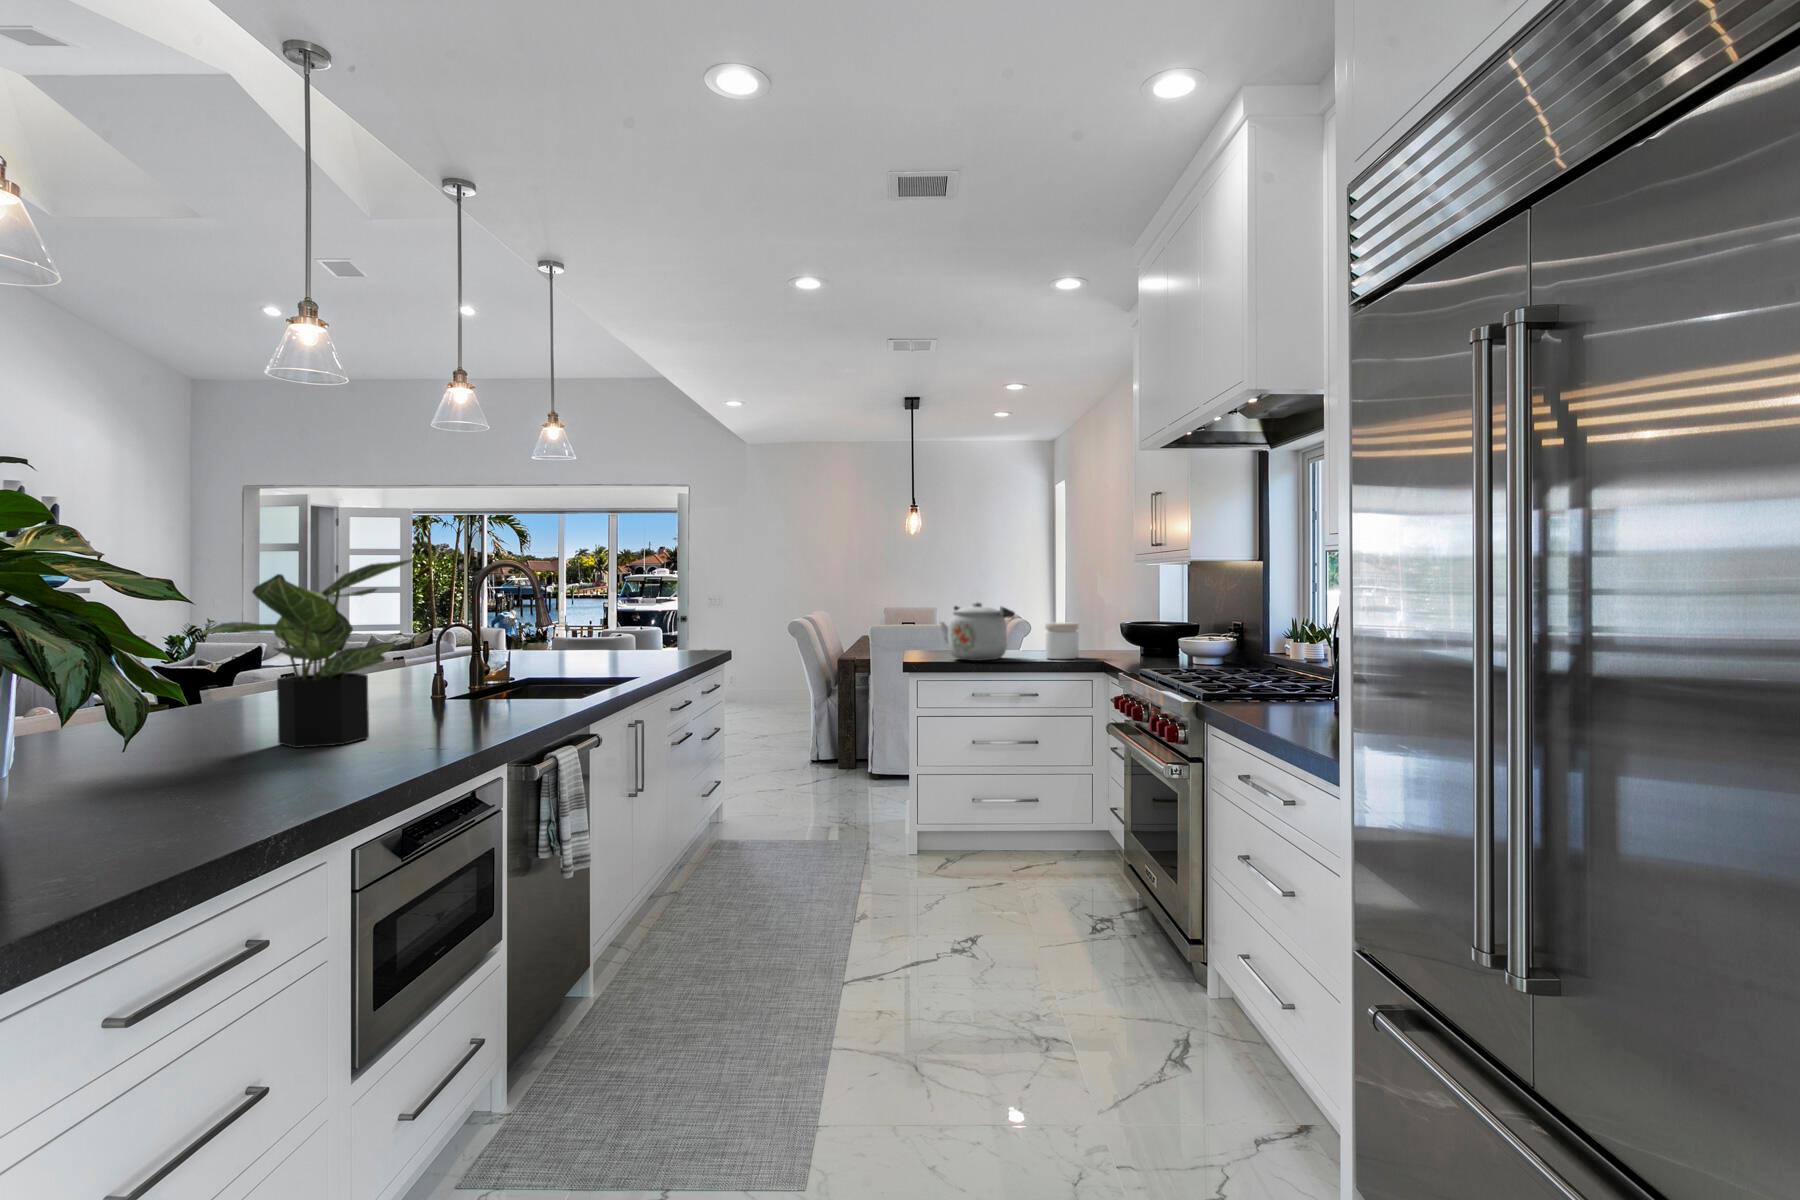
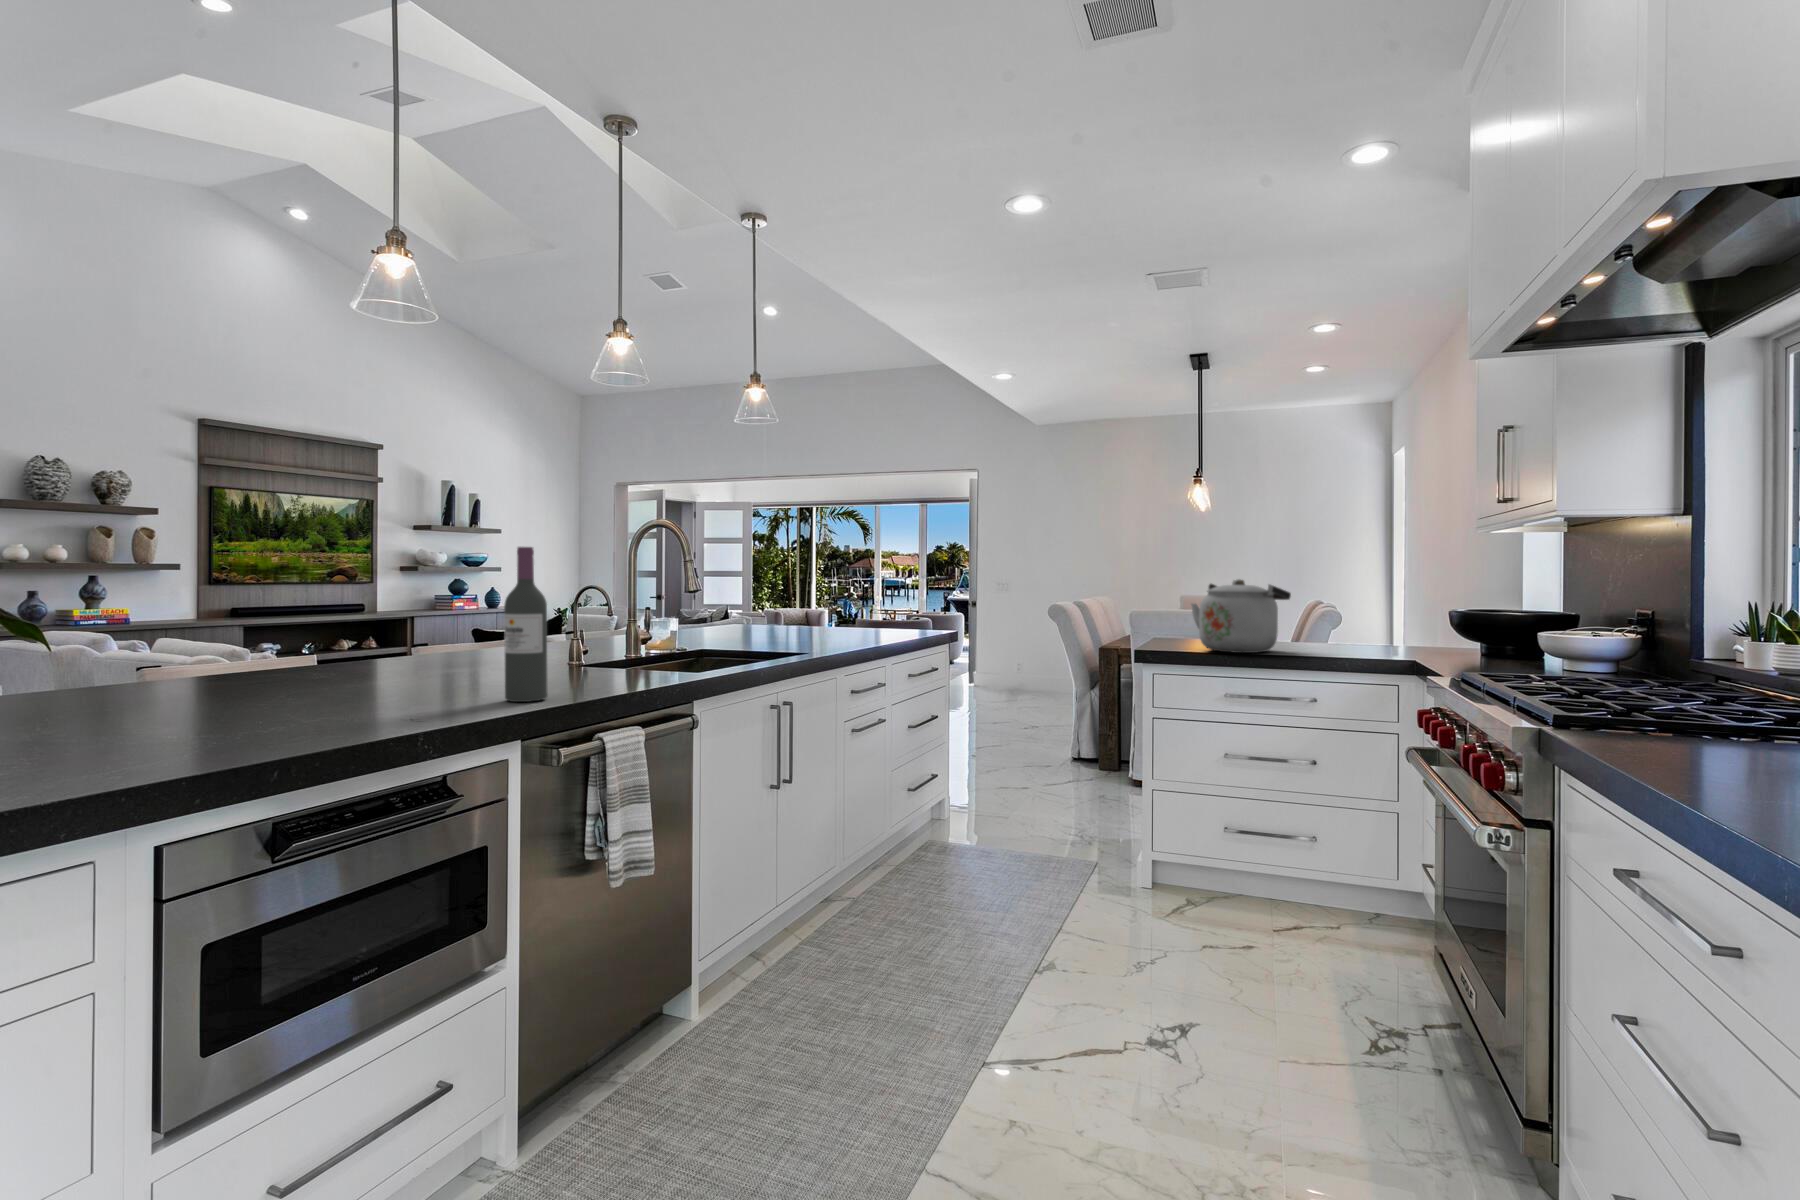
potted plant: present [199,559,415,748] -> none [173,489,430,710]
wine bottle: none [473,600,509,729] -> present [504,547,548,702]
jar: present [1045,622,1079,659] -> none [1330,607,1380,656]

